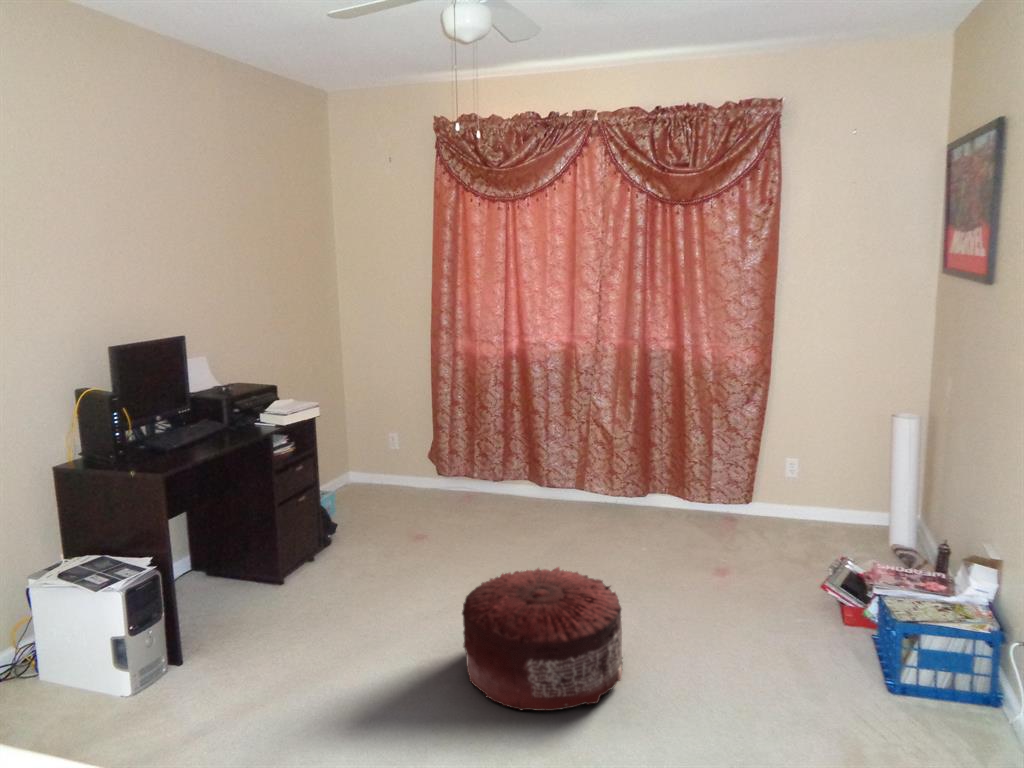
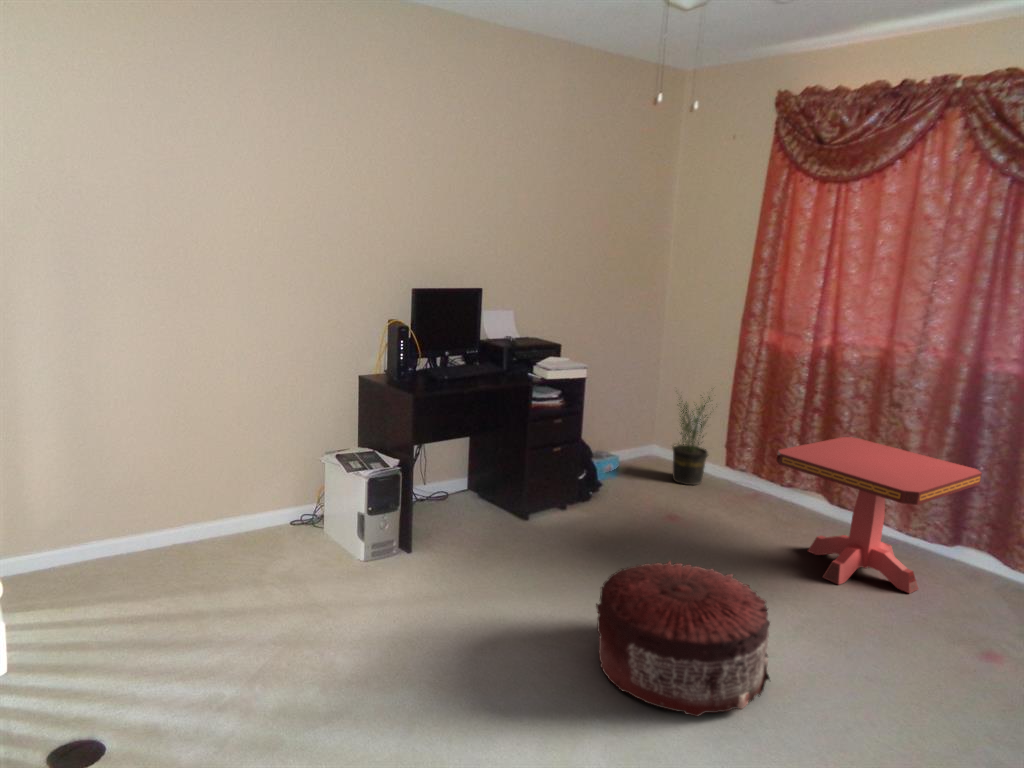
potted plant: none [371,401,425,504] -> present [673,396,711,485]
side table: none [520,424,664,553] -> present [777,437,982,593]

